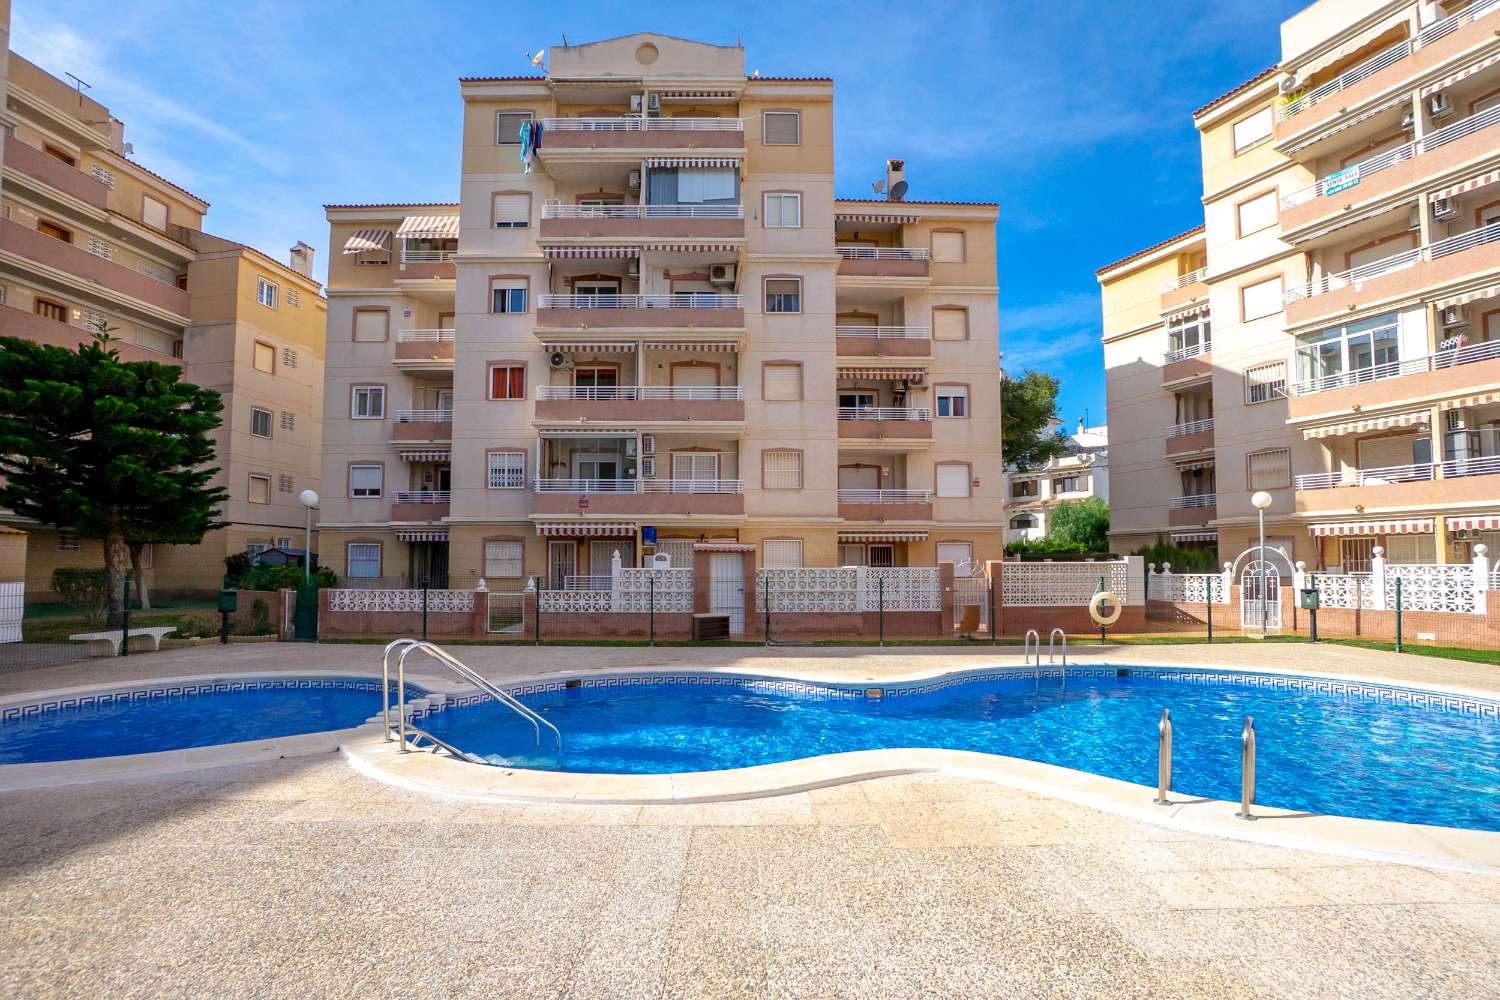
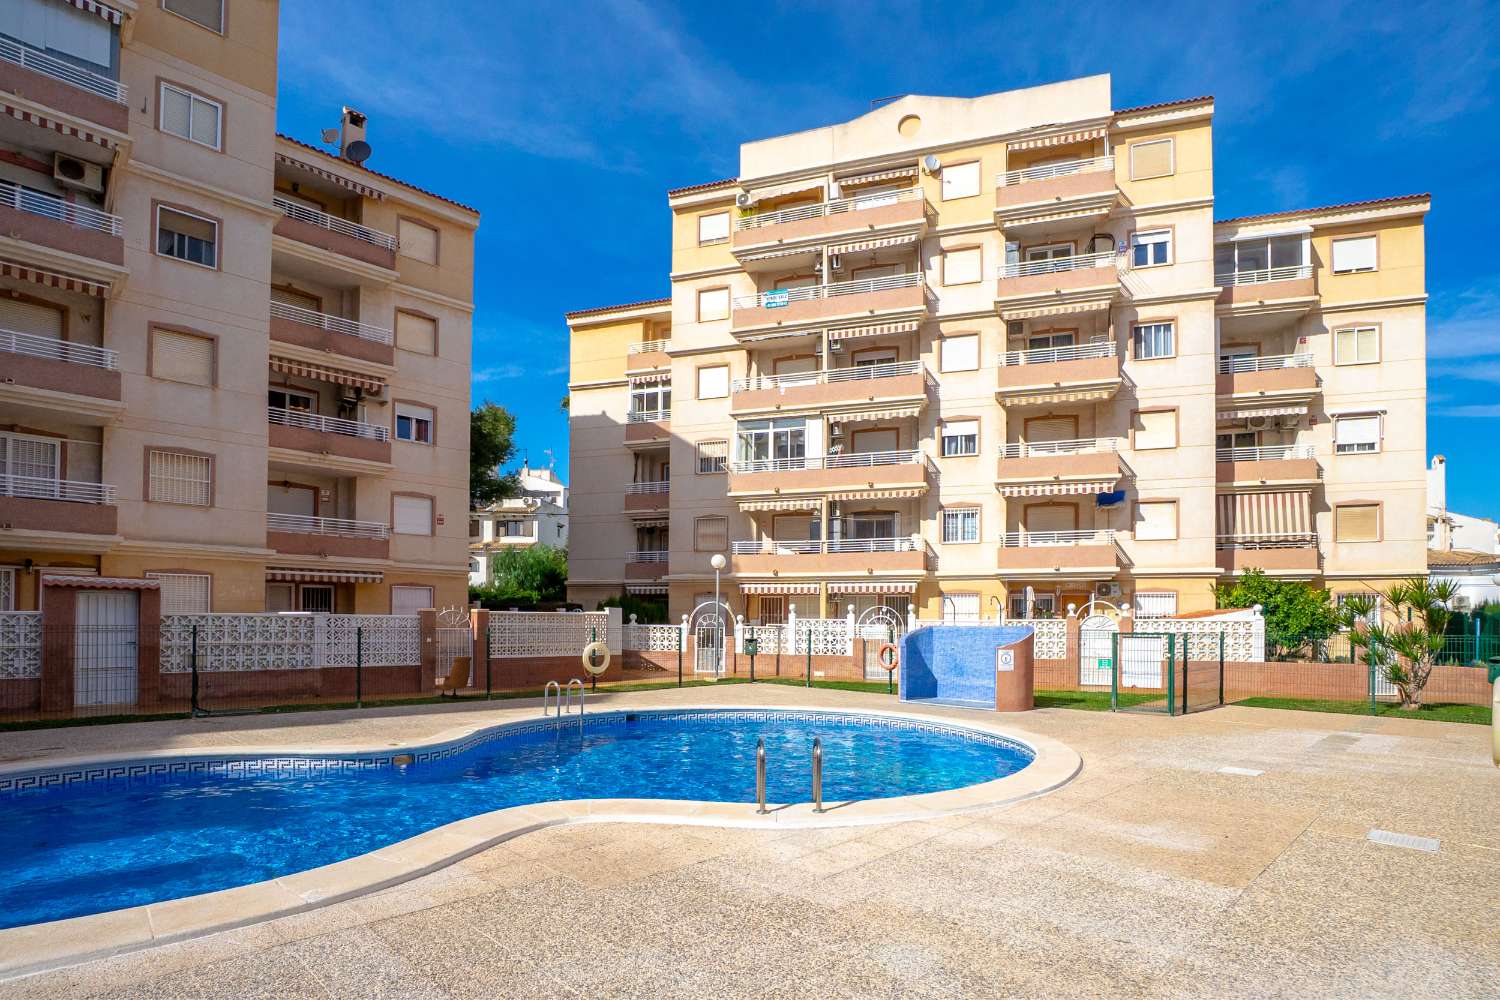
bench: present [691,613,731,641] -> none [35,674,114,718]

